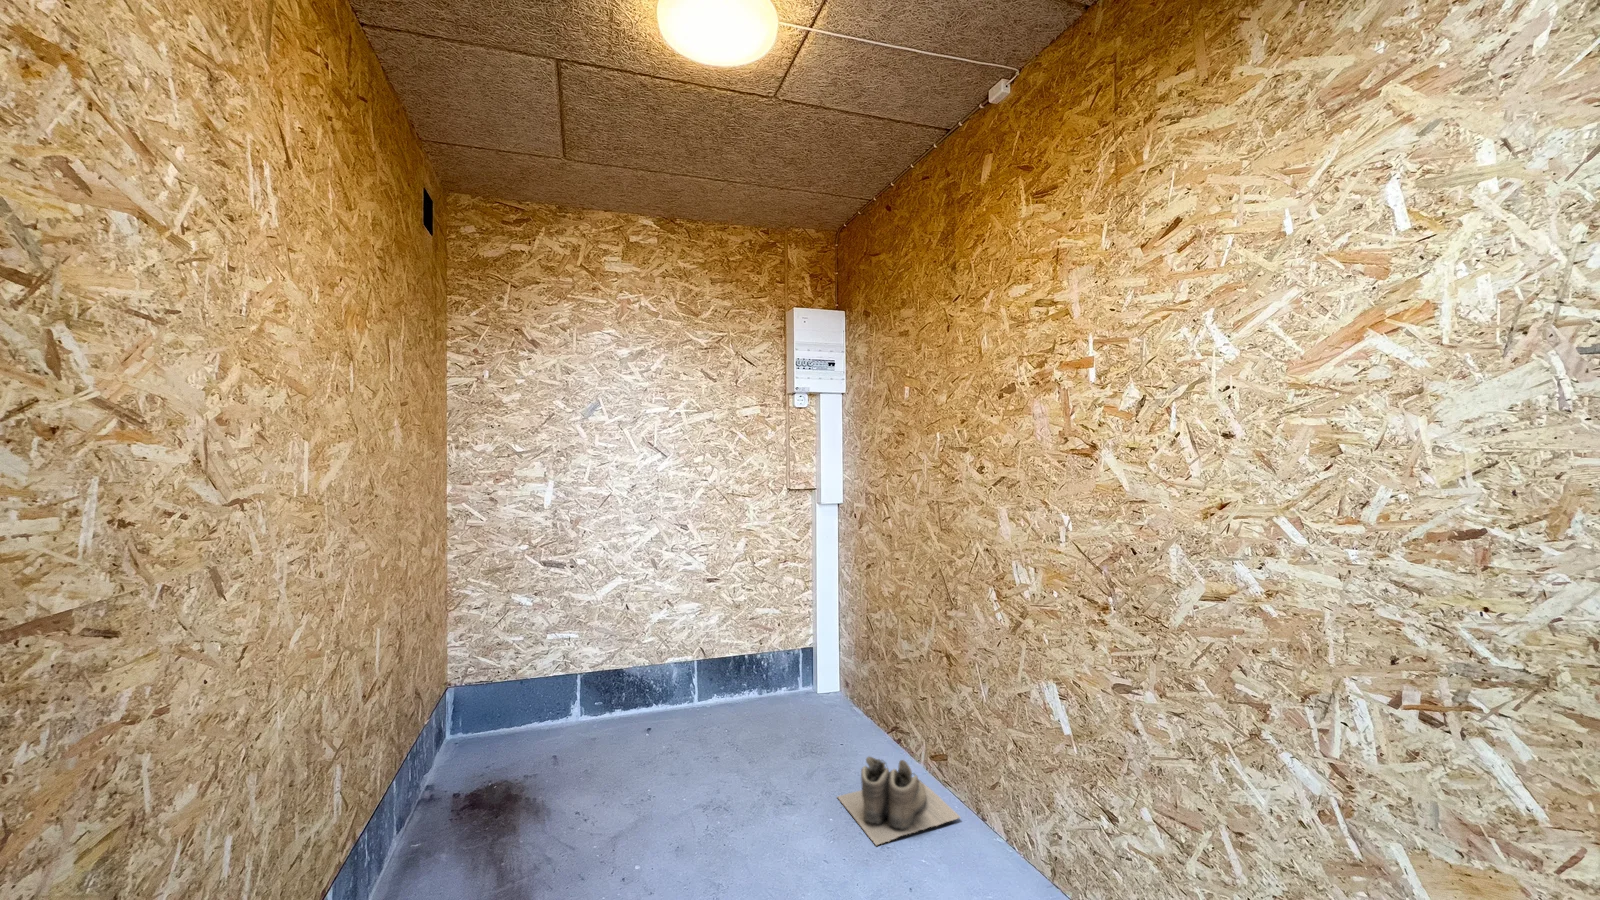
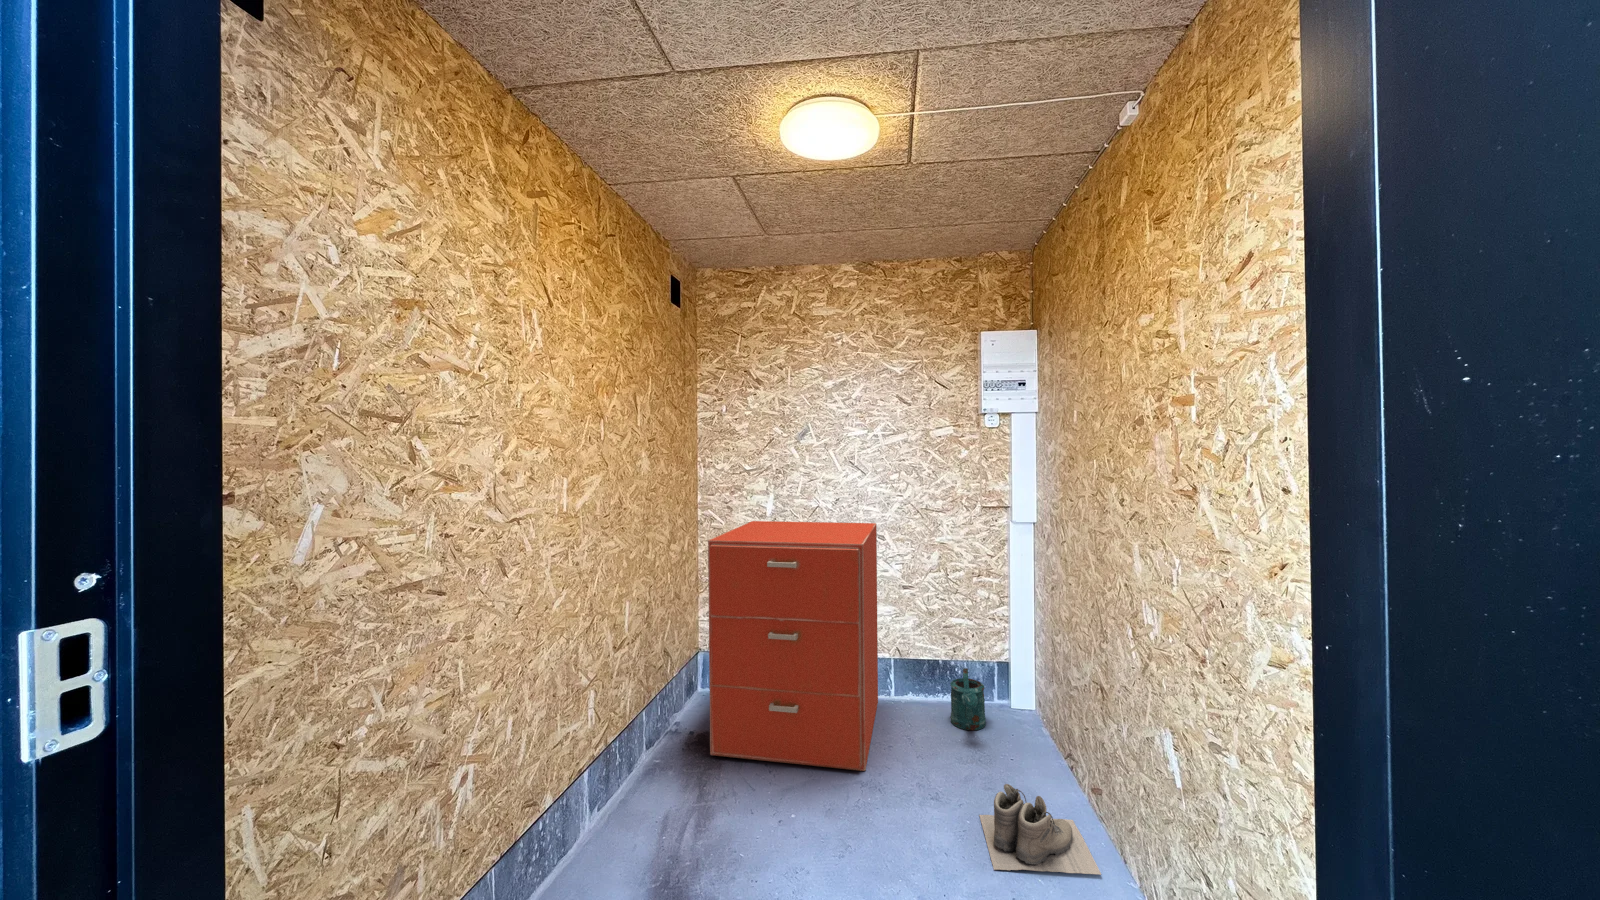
filing cabinet: none [499,511,704,821] -> present [708,521,878,771]
watering can: none [764,655,803,718] -> present [950,668,986,730]

